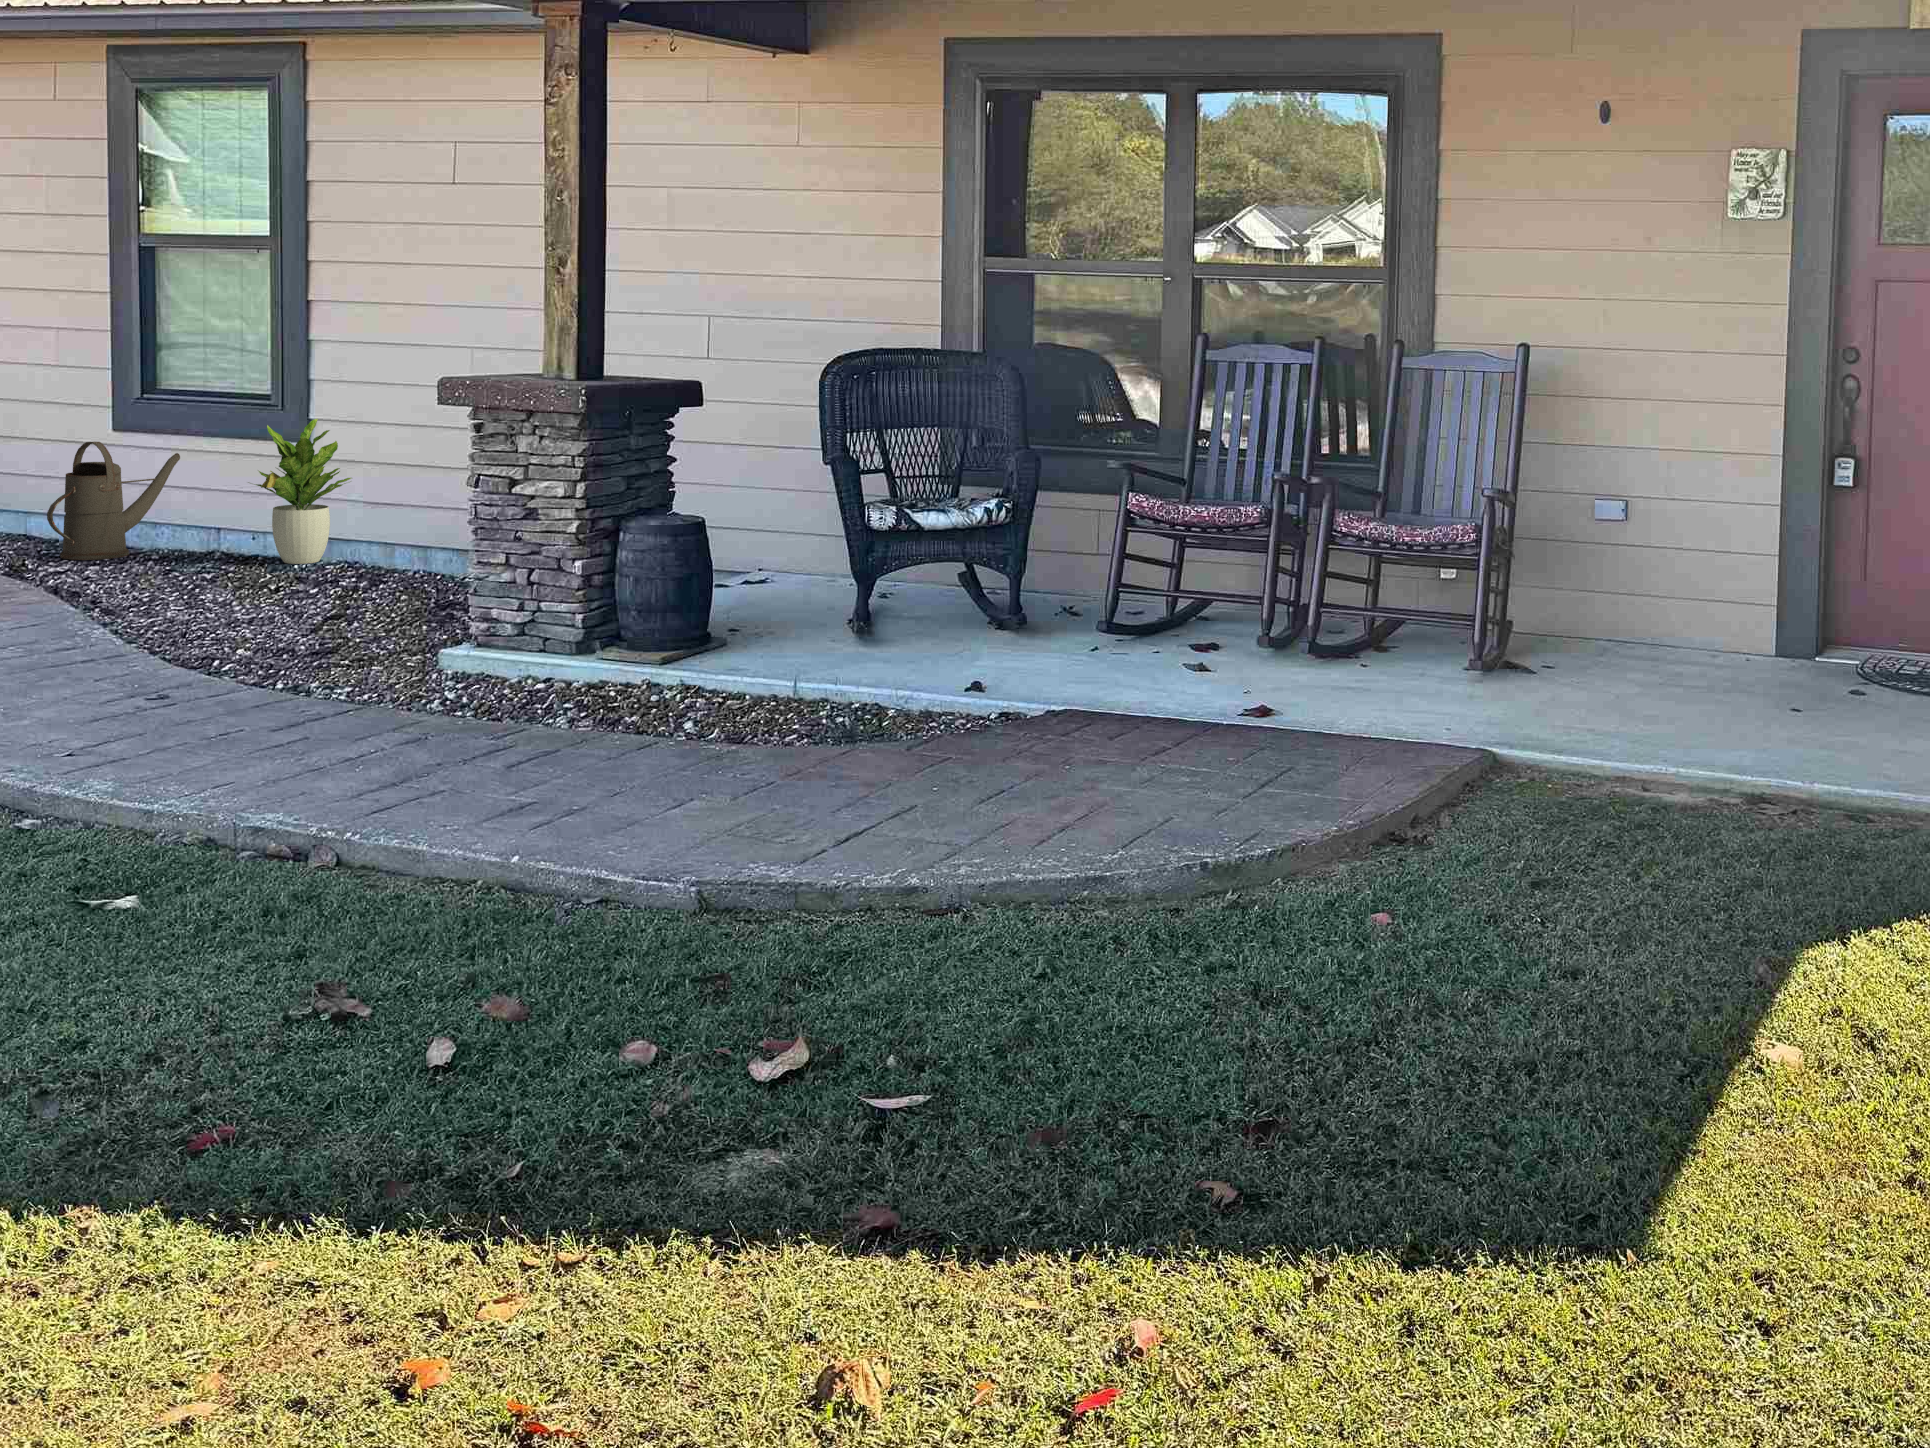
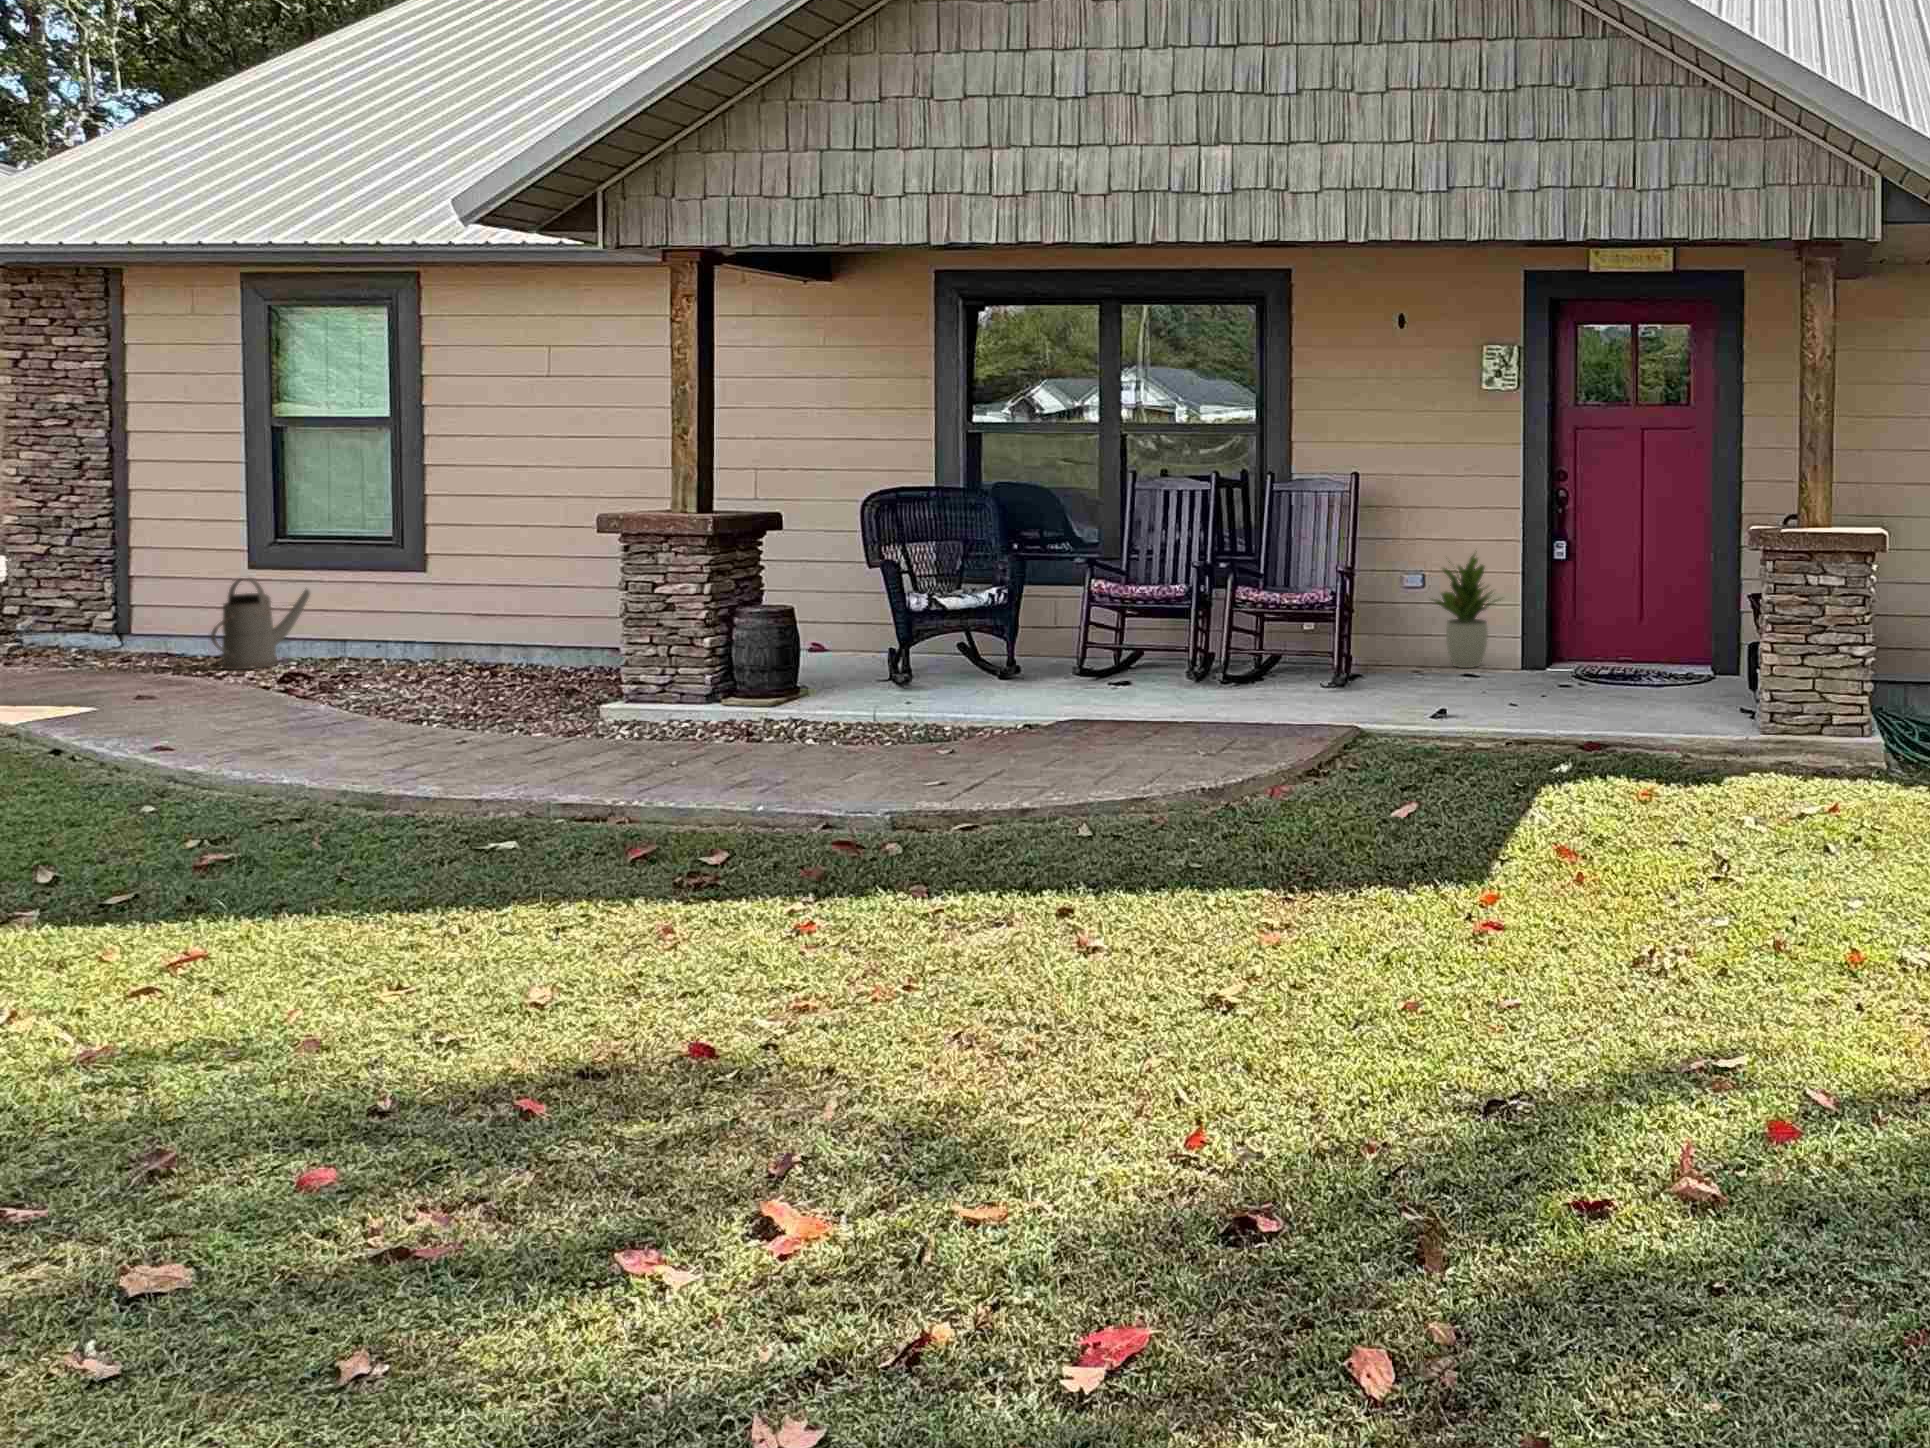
potted plant: present [255,419,351,564] -> present [1434,554,1497,668]

